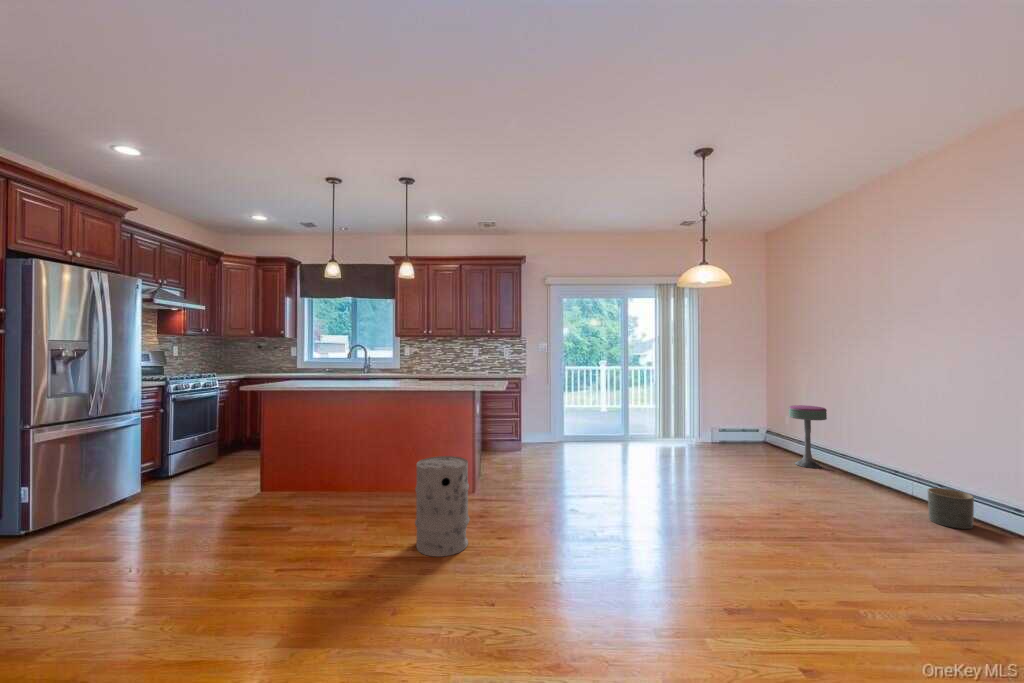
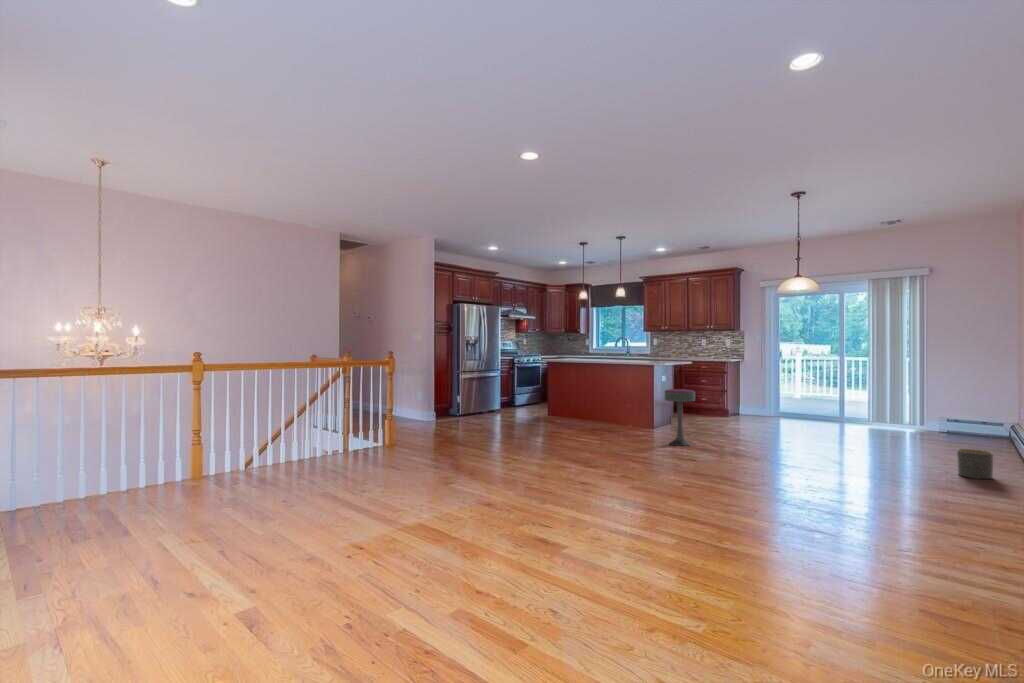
bar stool: present [789,405,827,468] -> present [665,389,695,446]
trash can: present [415,456,470,557] -> none [589,392,616,436]

